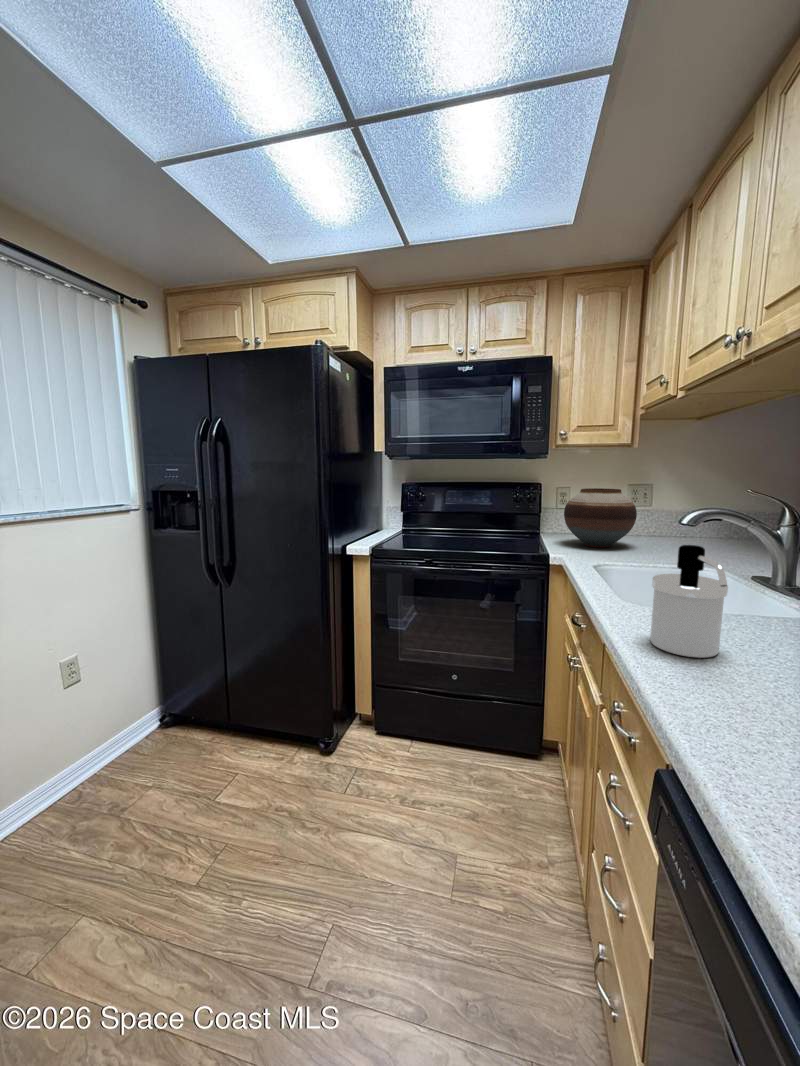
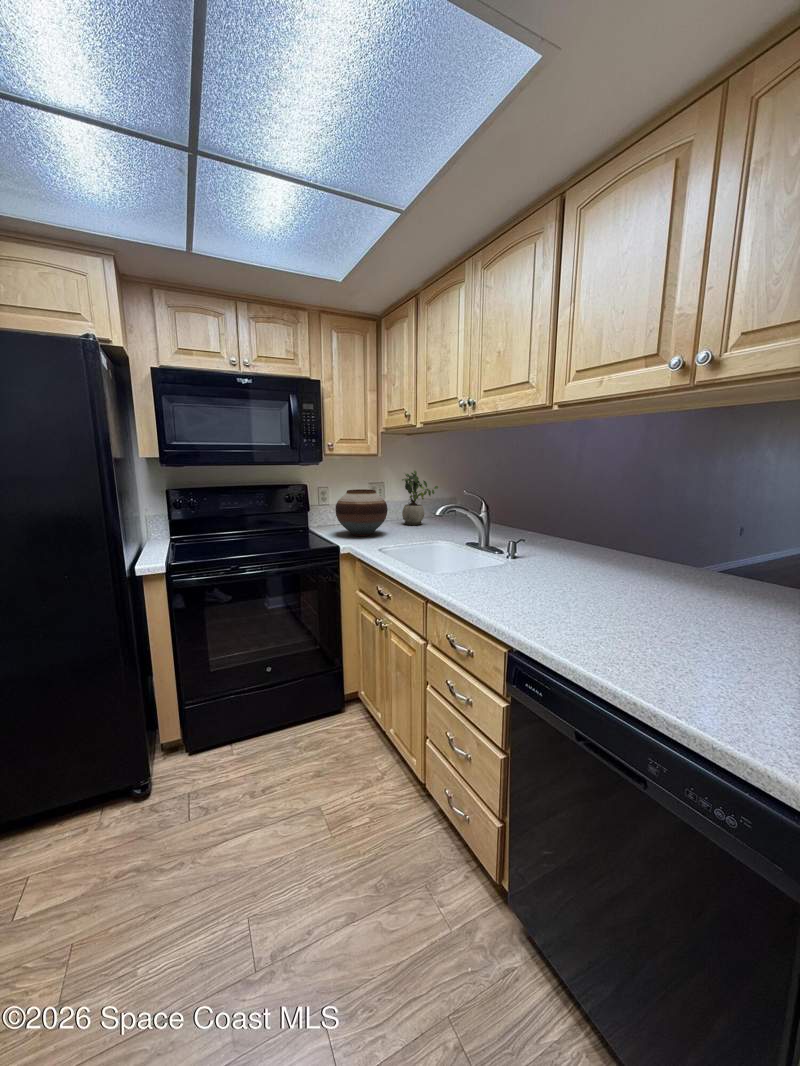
potted plant: none [674,465,739,543] -> present [402,470,438,525]
soap dispenser: present [650,545,728,658] -> none [465,531,514,597]

